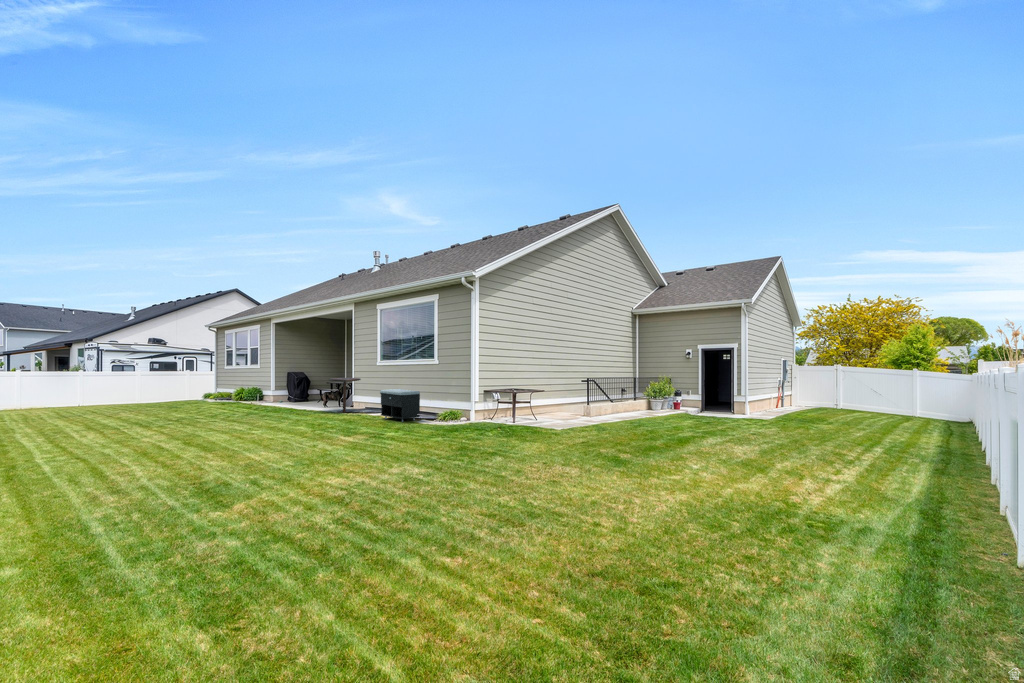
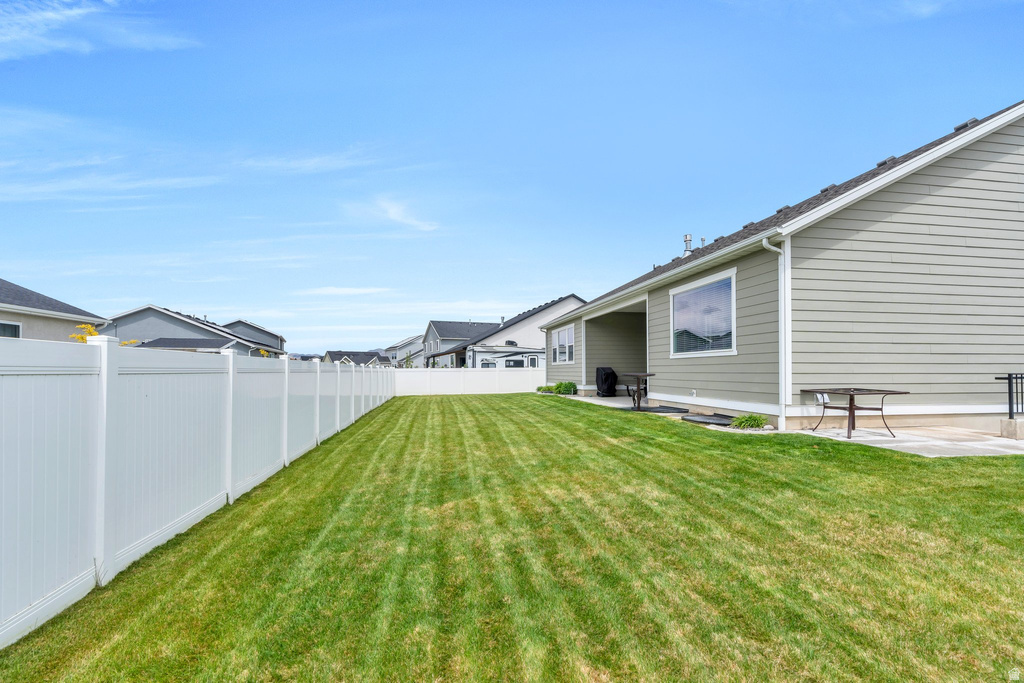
storage bench: present [380,389,420,422] -> none [670,387,718,425]

